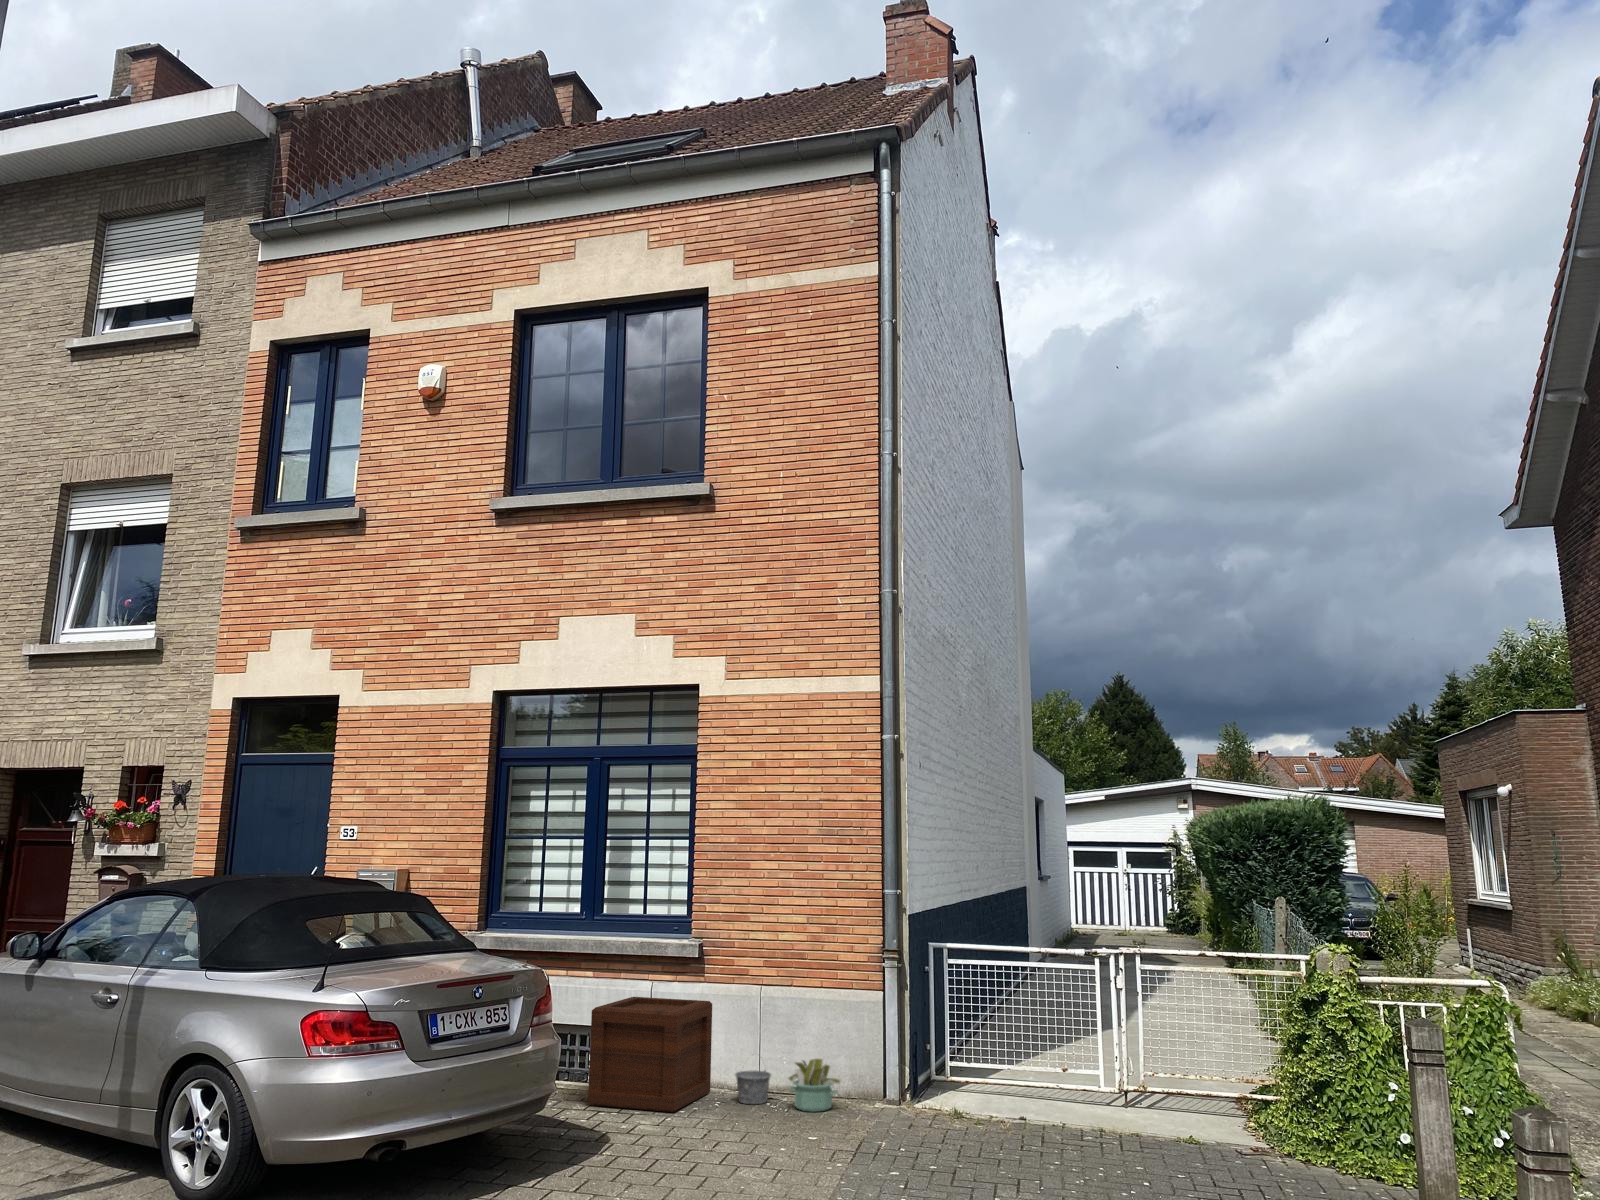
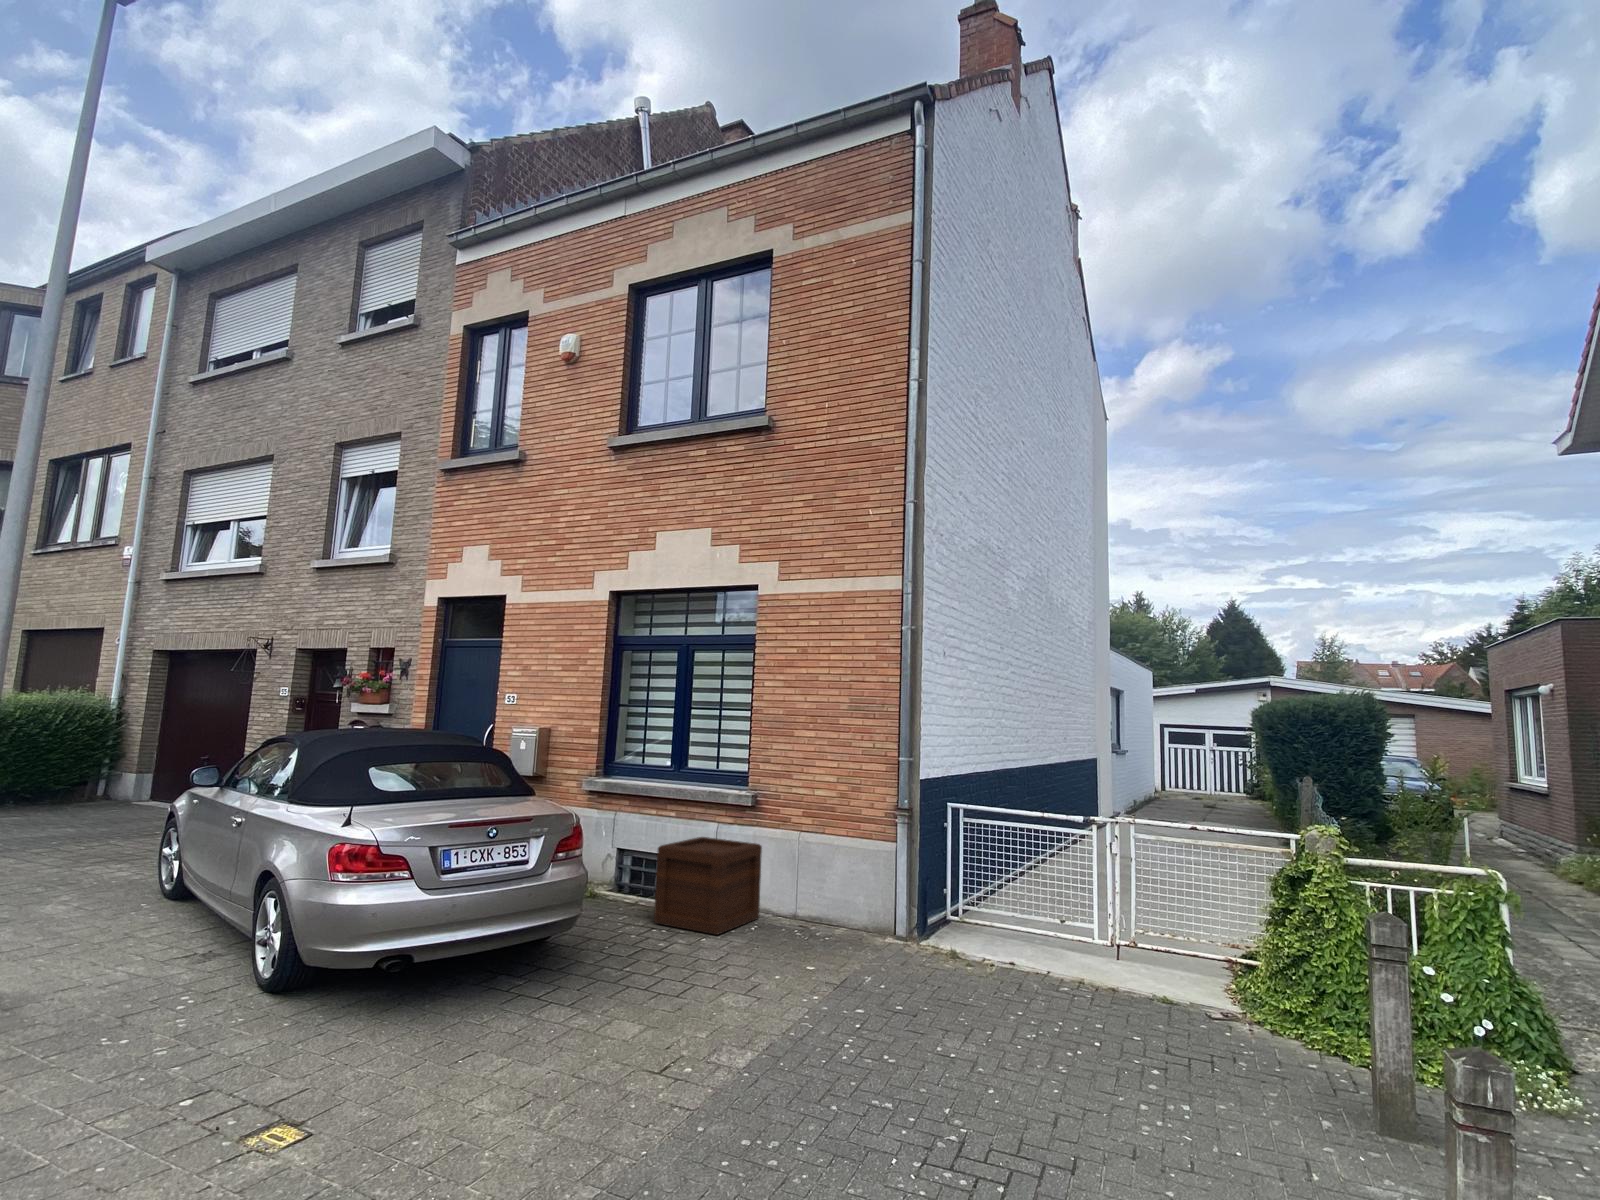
decorative plant: present [788,1058,841,1112] -> none [812,897,859,943]
bucket: present [735,1070,771,1104] -> none [775,890,805,932]

